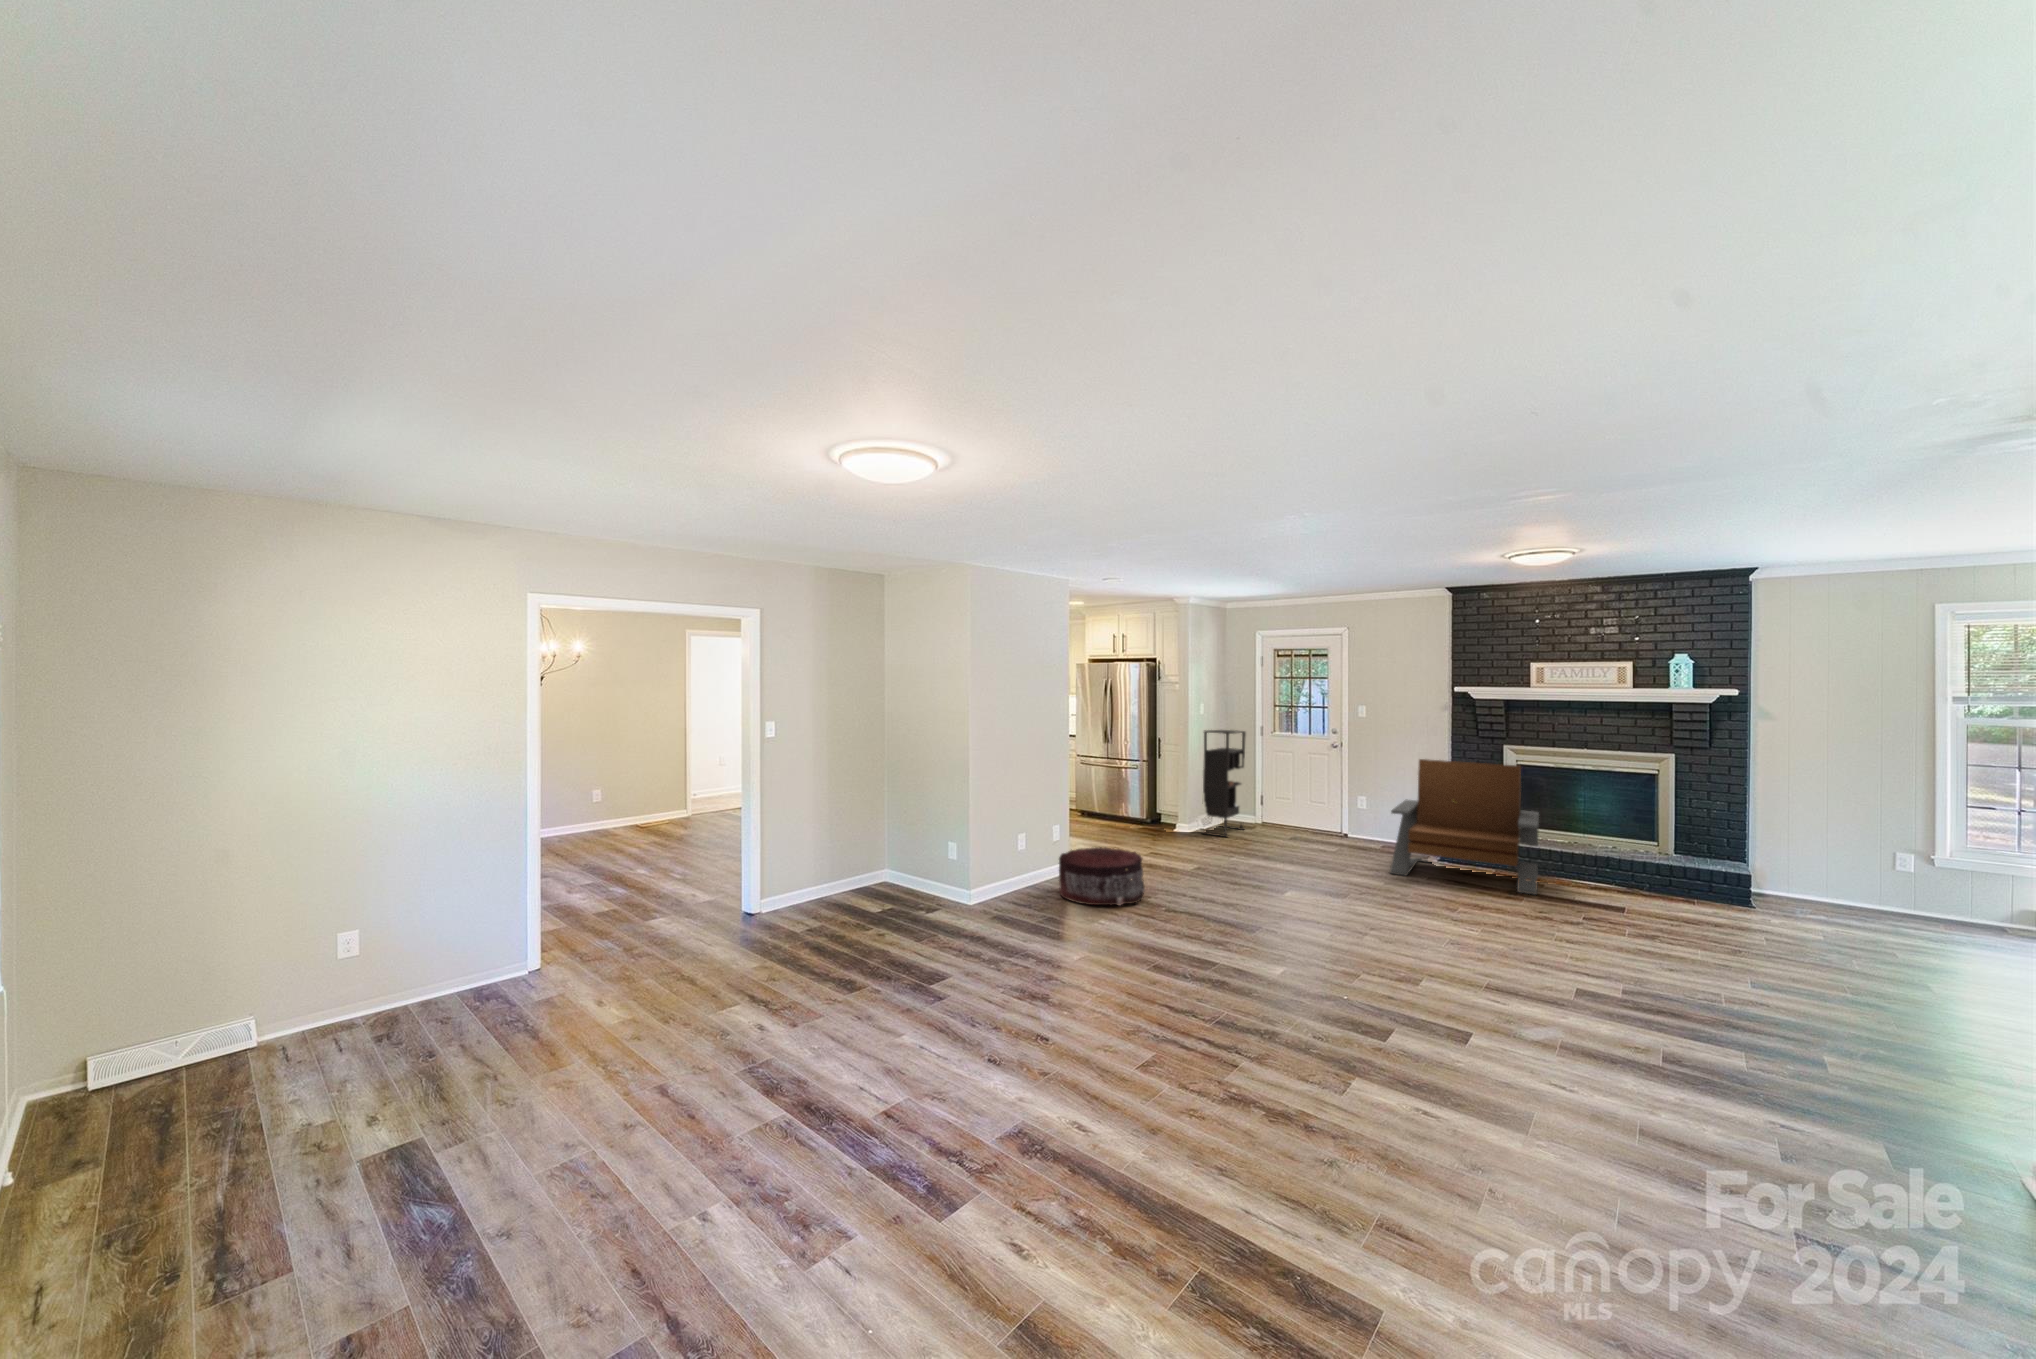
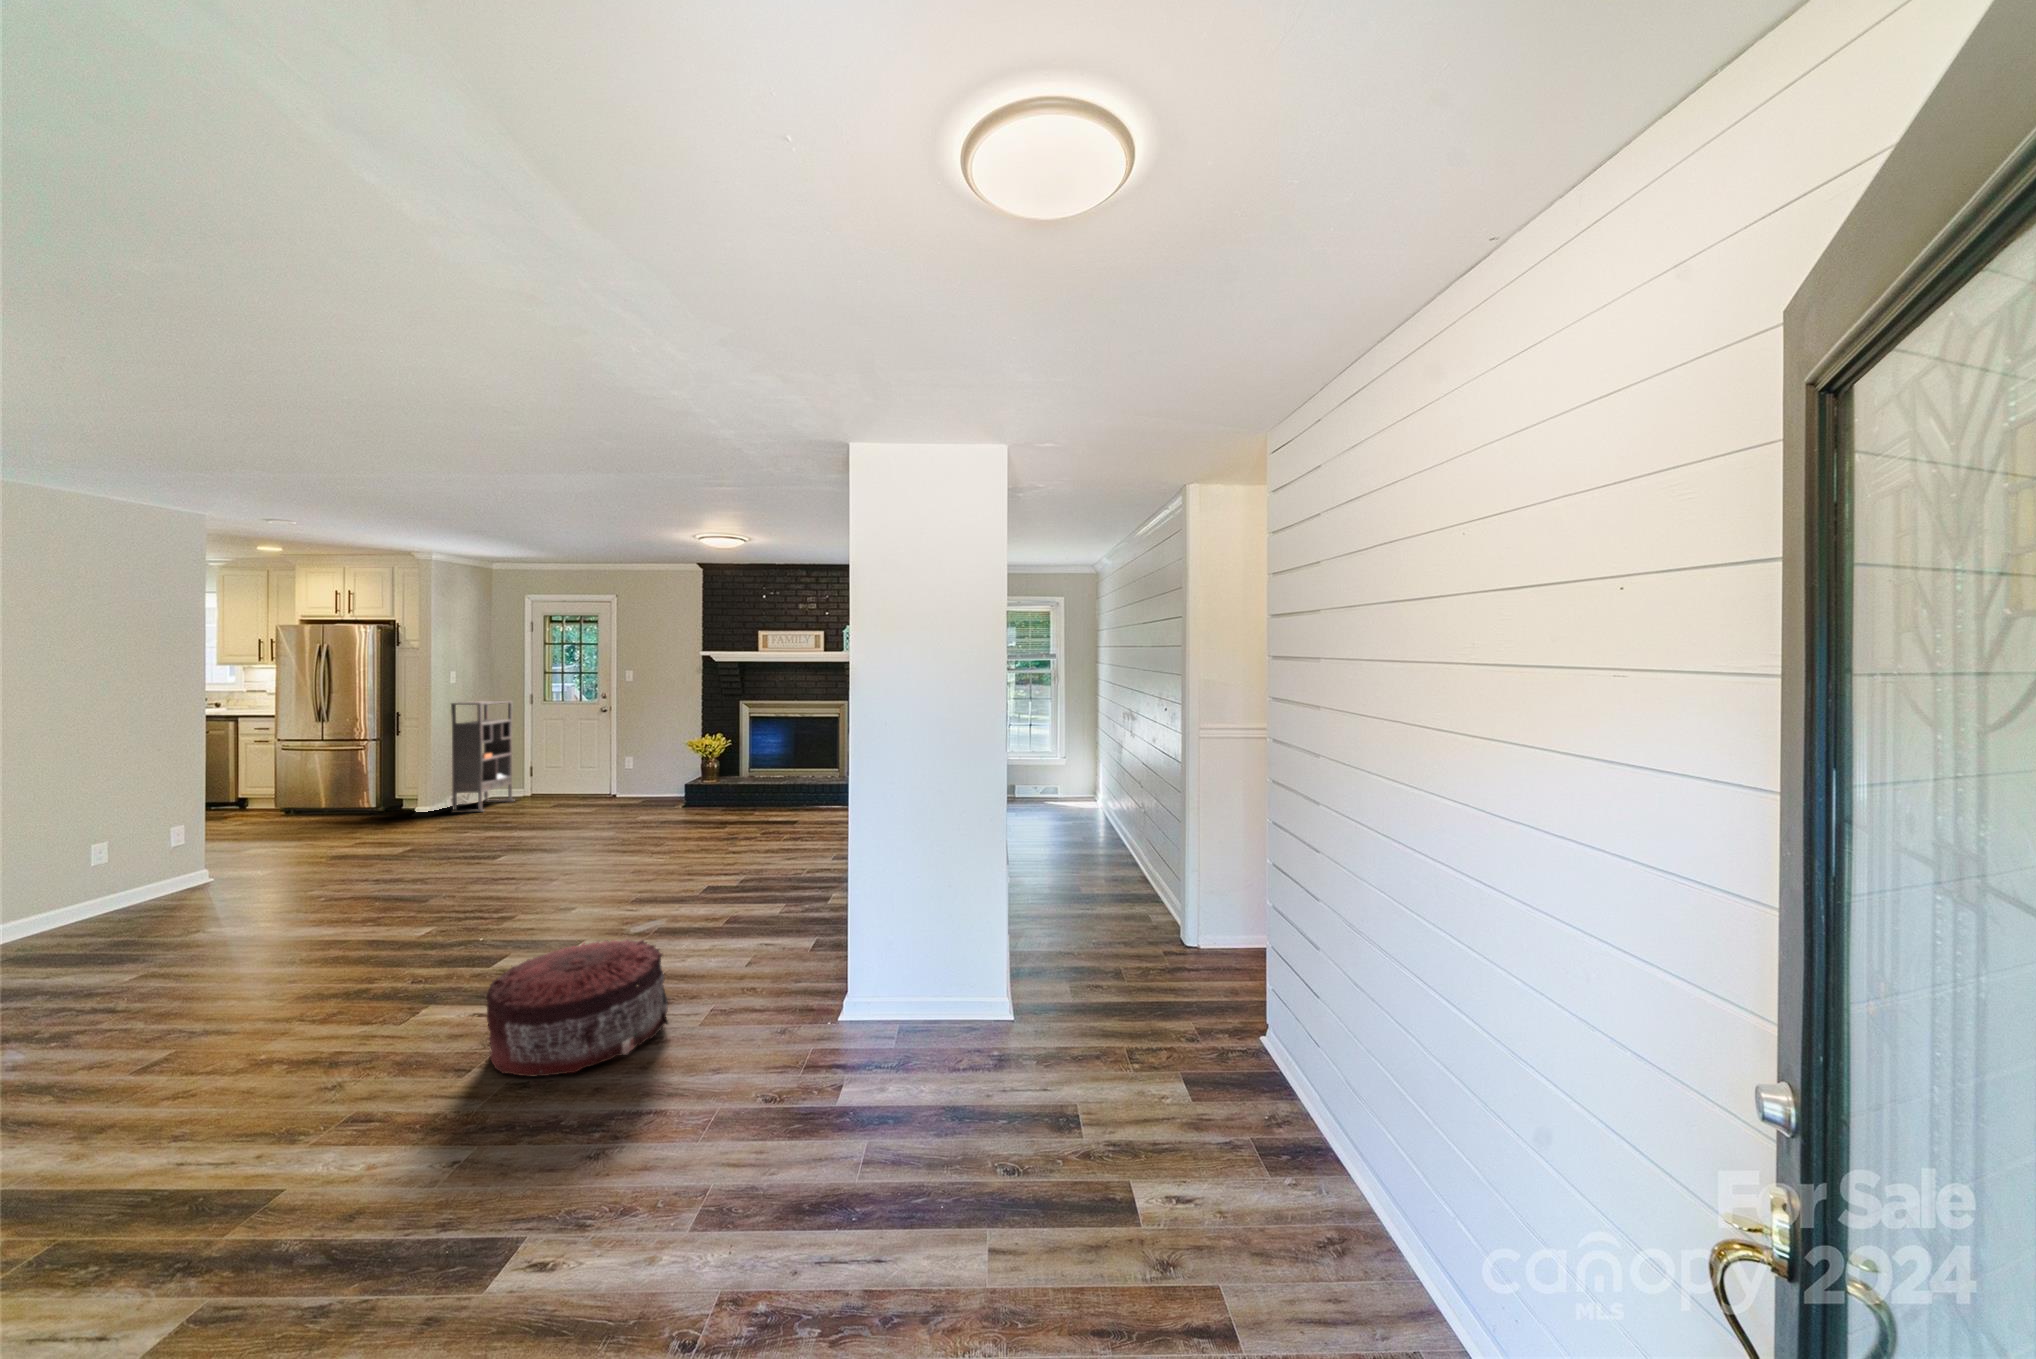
lounge chair: present [1390,759,1539,895] -> none [629,717,763,822]
pouf: present [1059,847,1145,905] -> present [486,940,668,1076]

